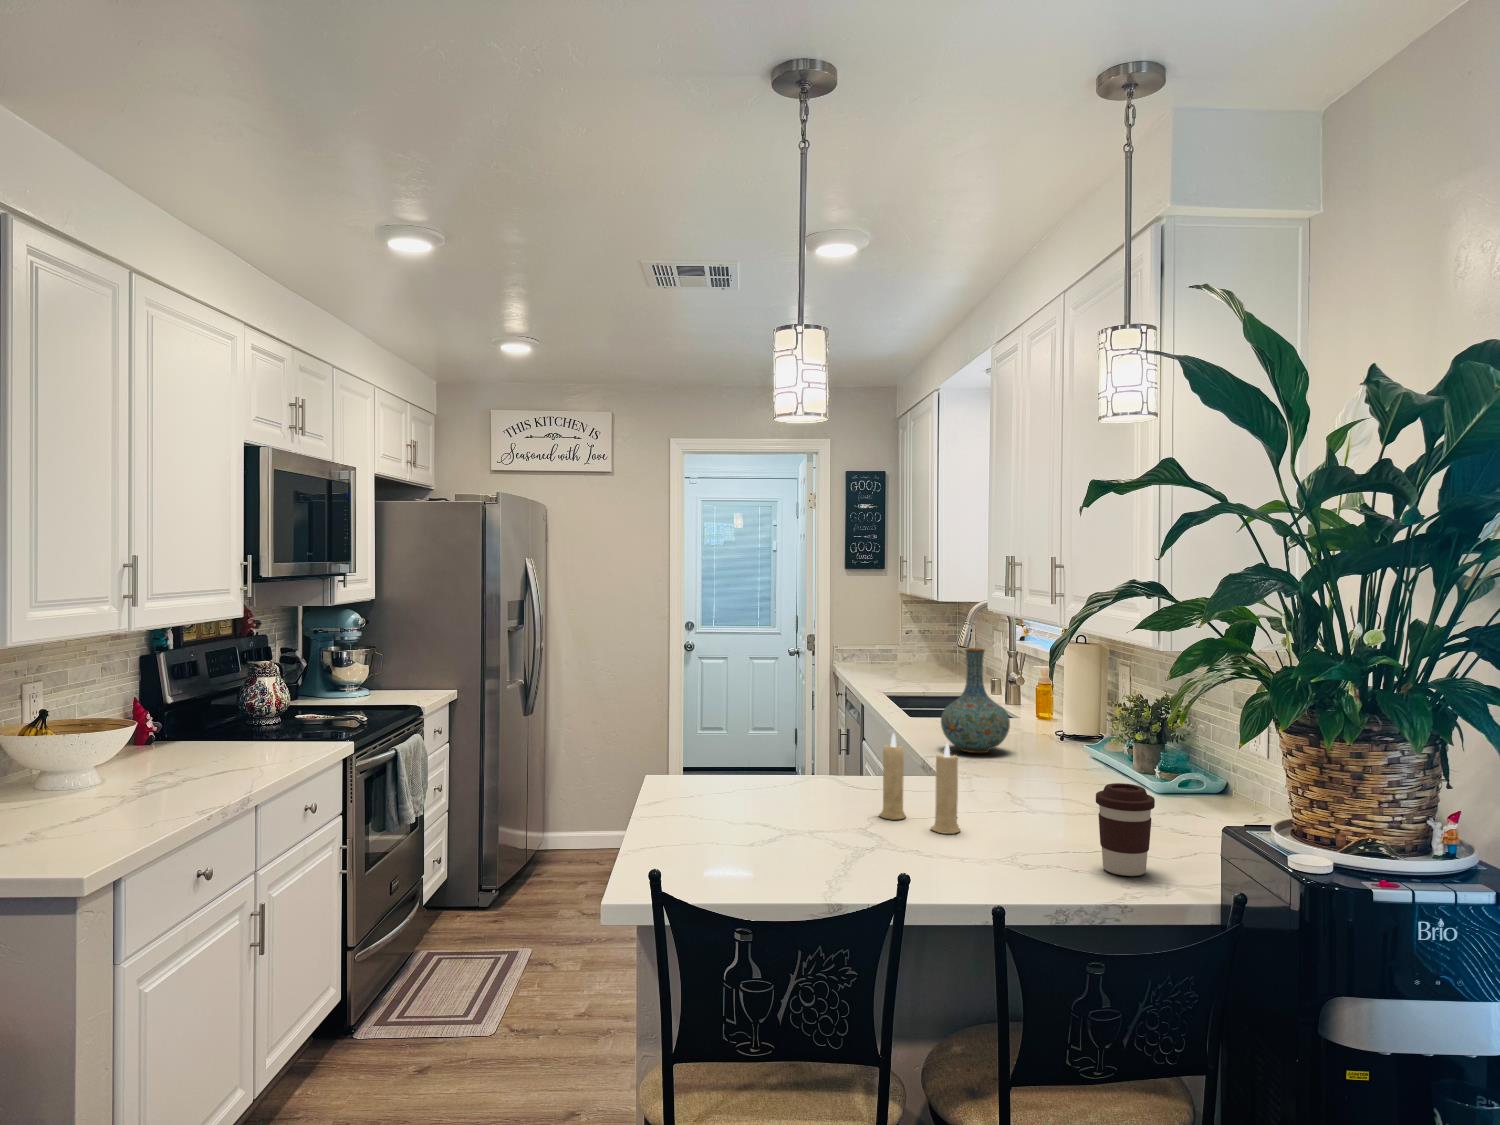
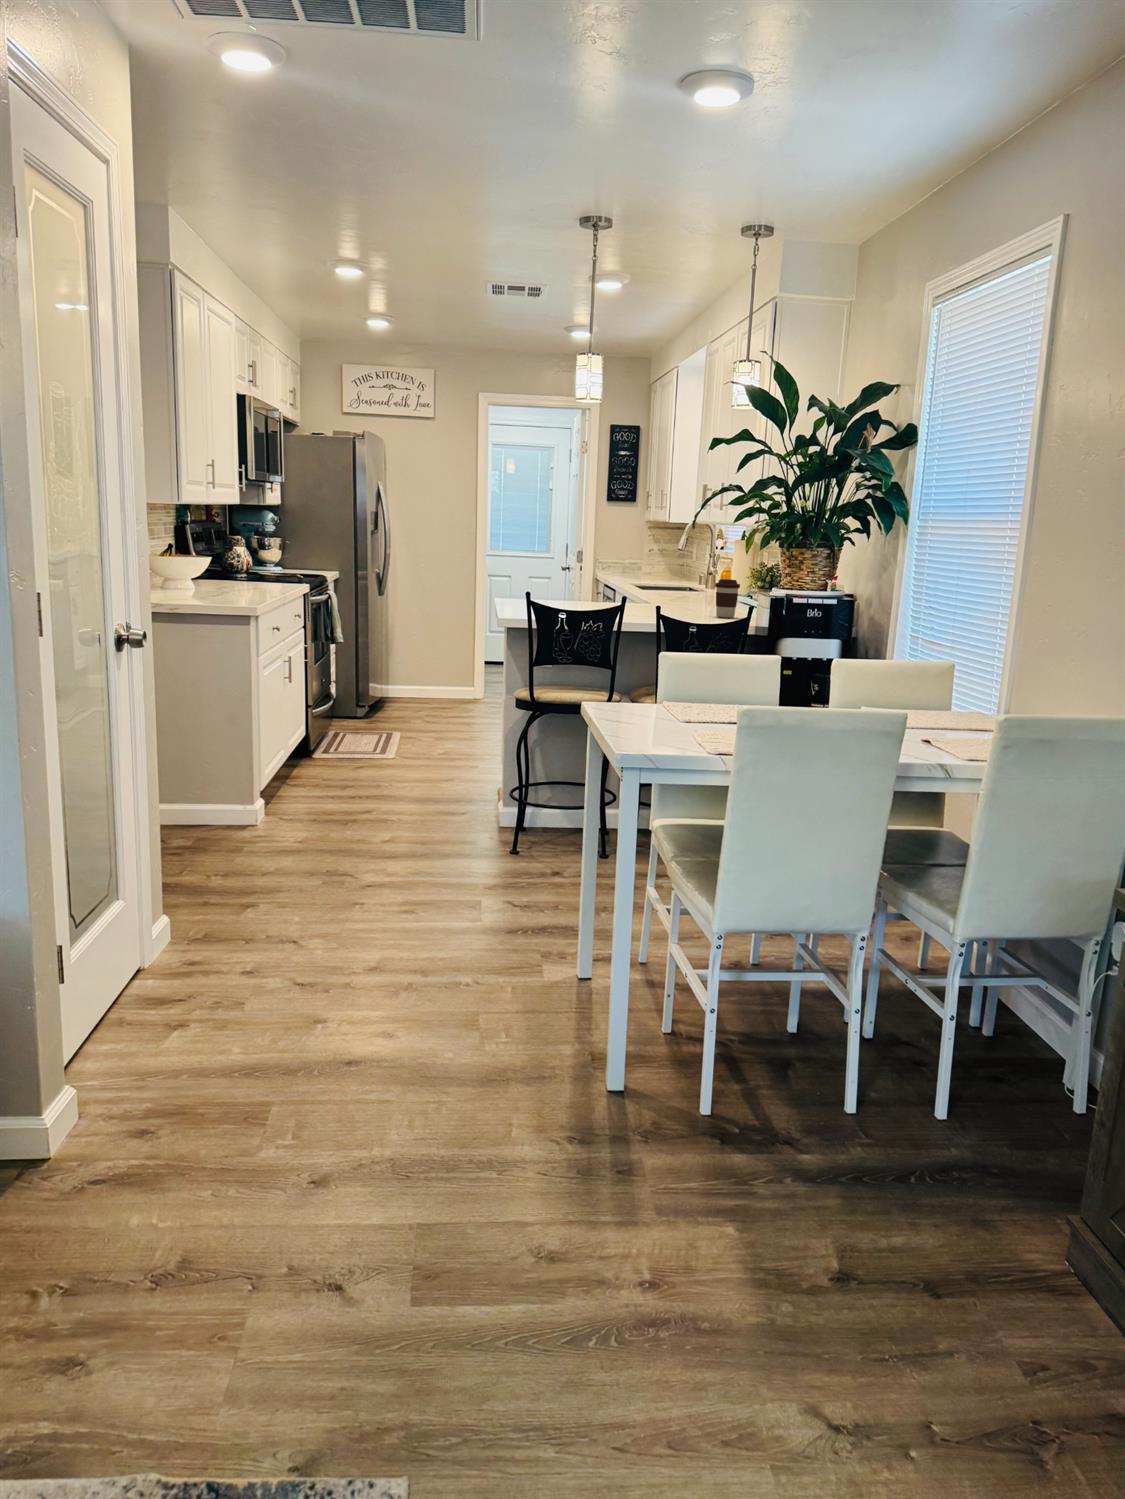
vase: present [941,648,1010,753] -> none [659,537,698,598]
candle: present [879,734,960,834] -> none [619,563,659,610]

